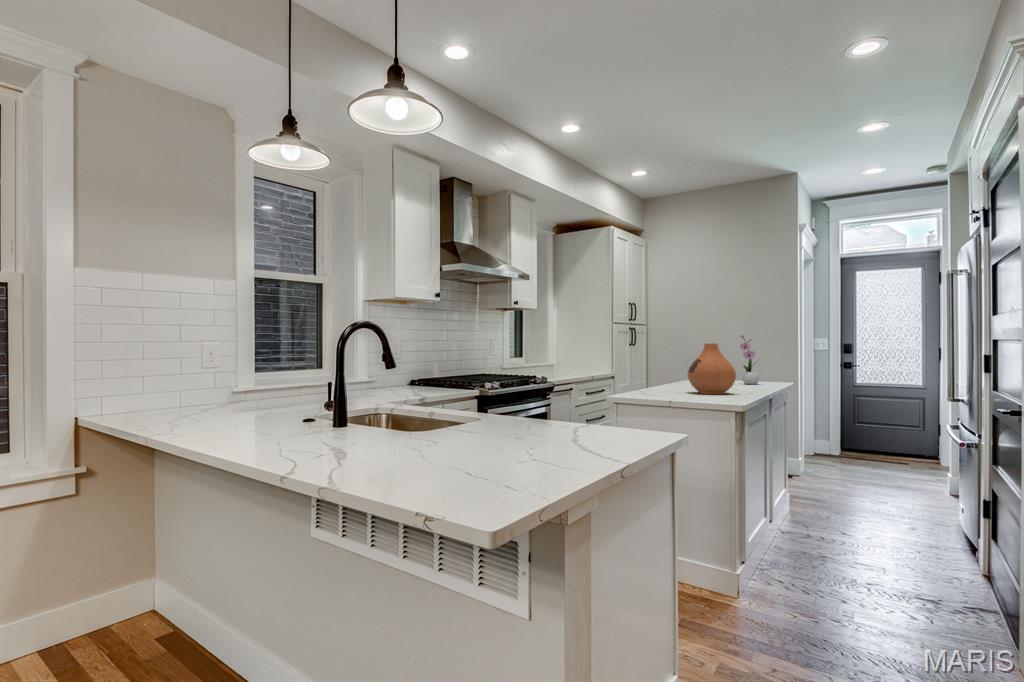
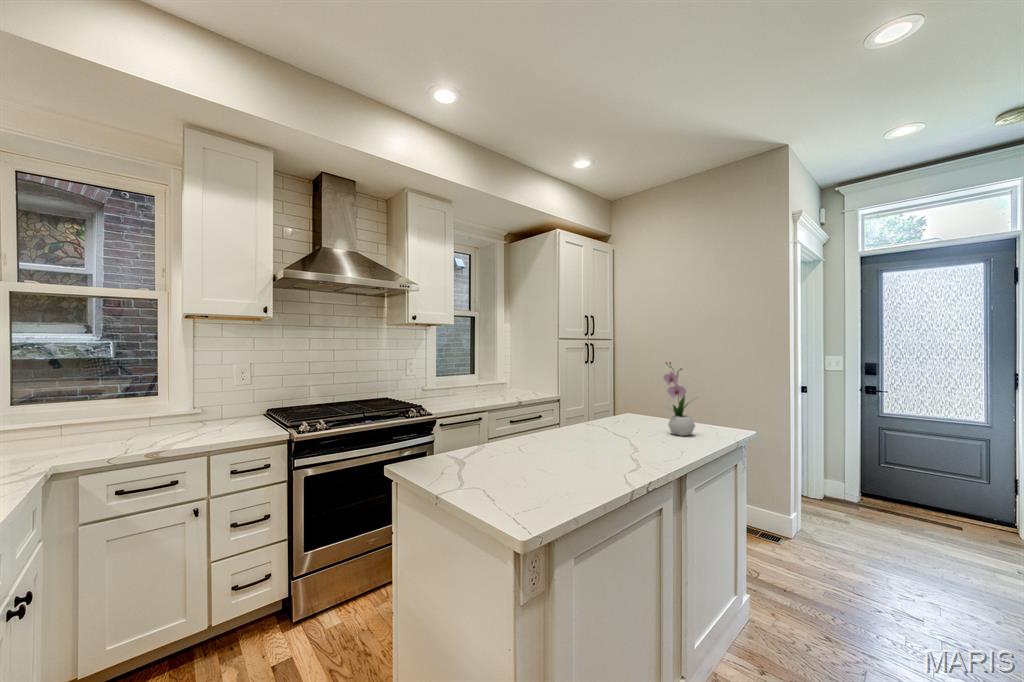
vase: present [688,343,736,394] -> none [504,387,577,484]

